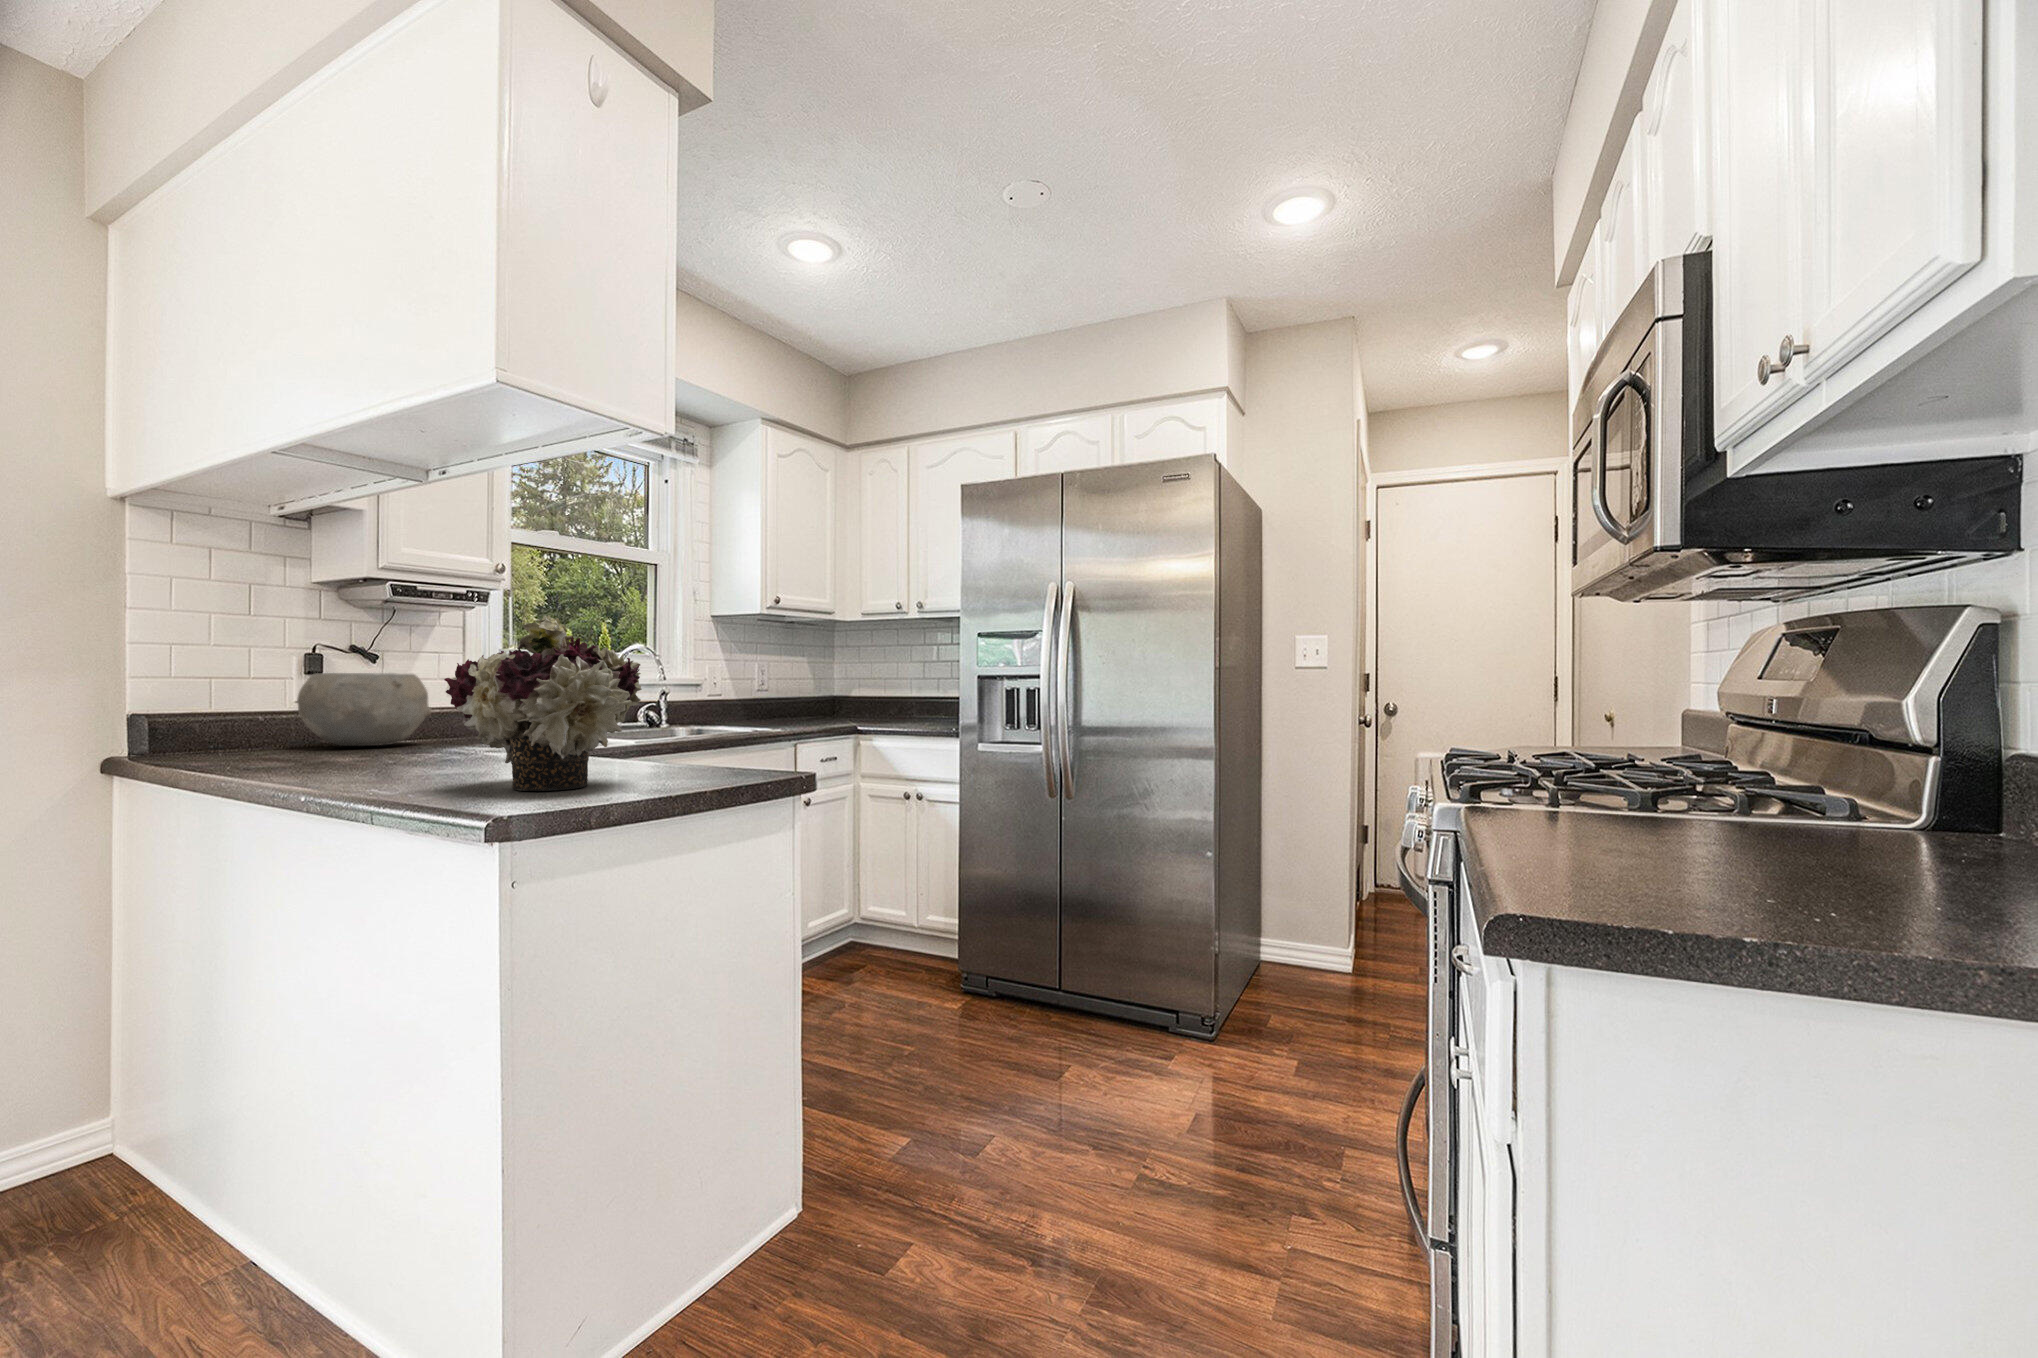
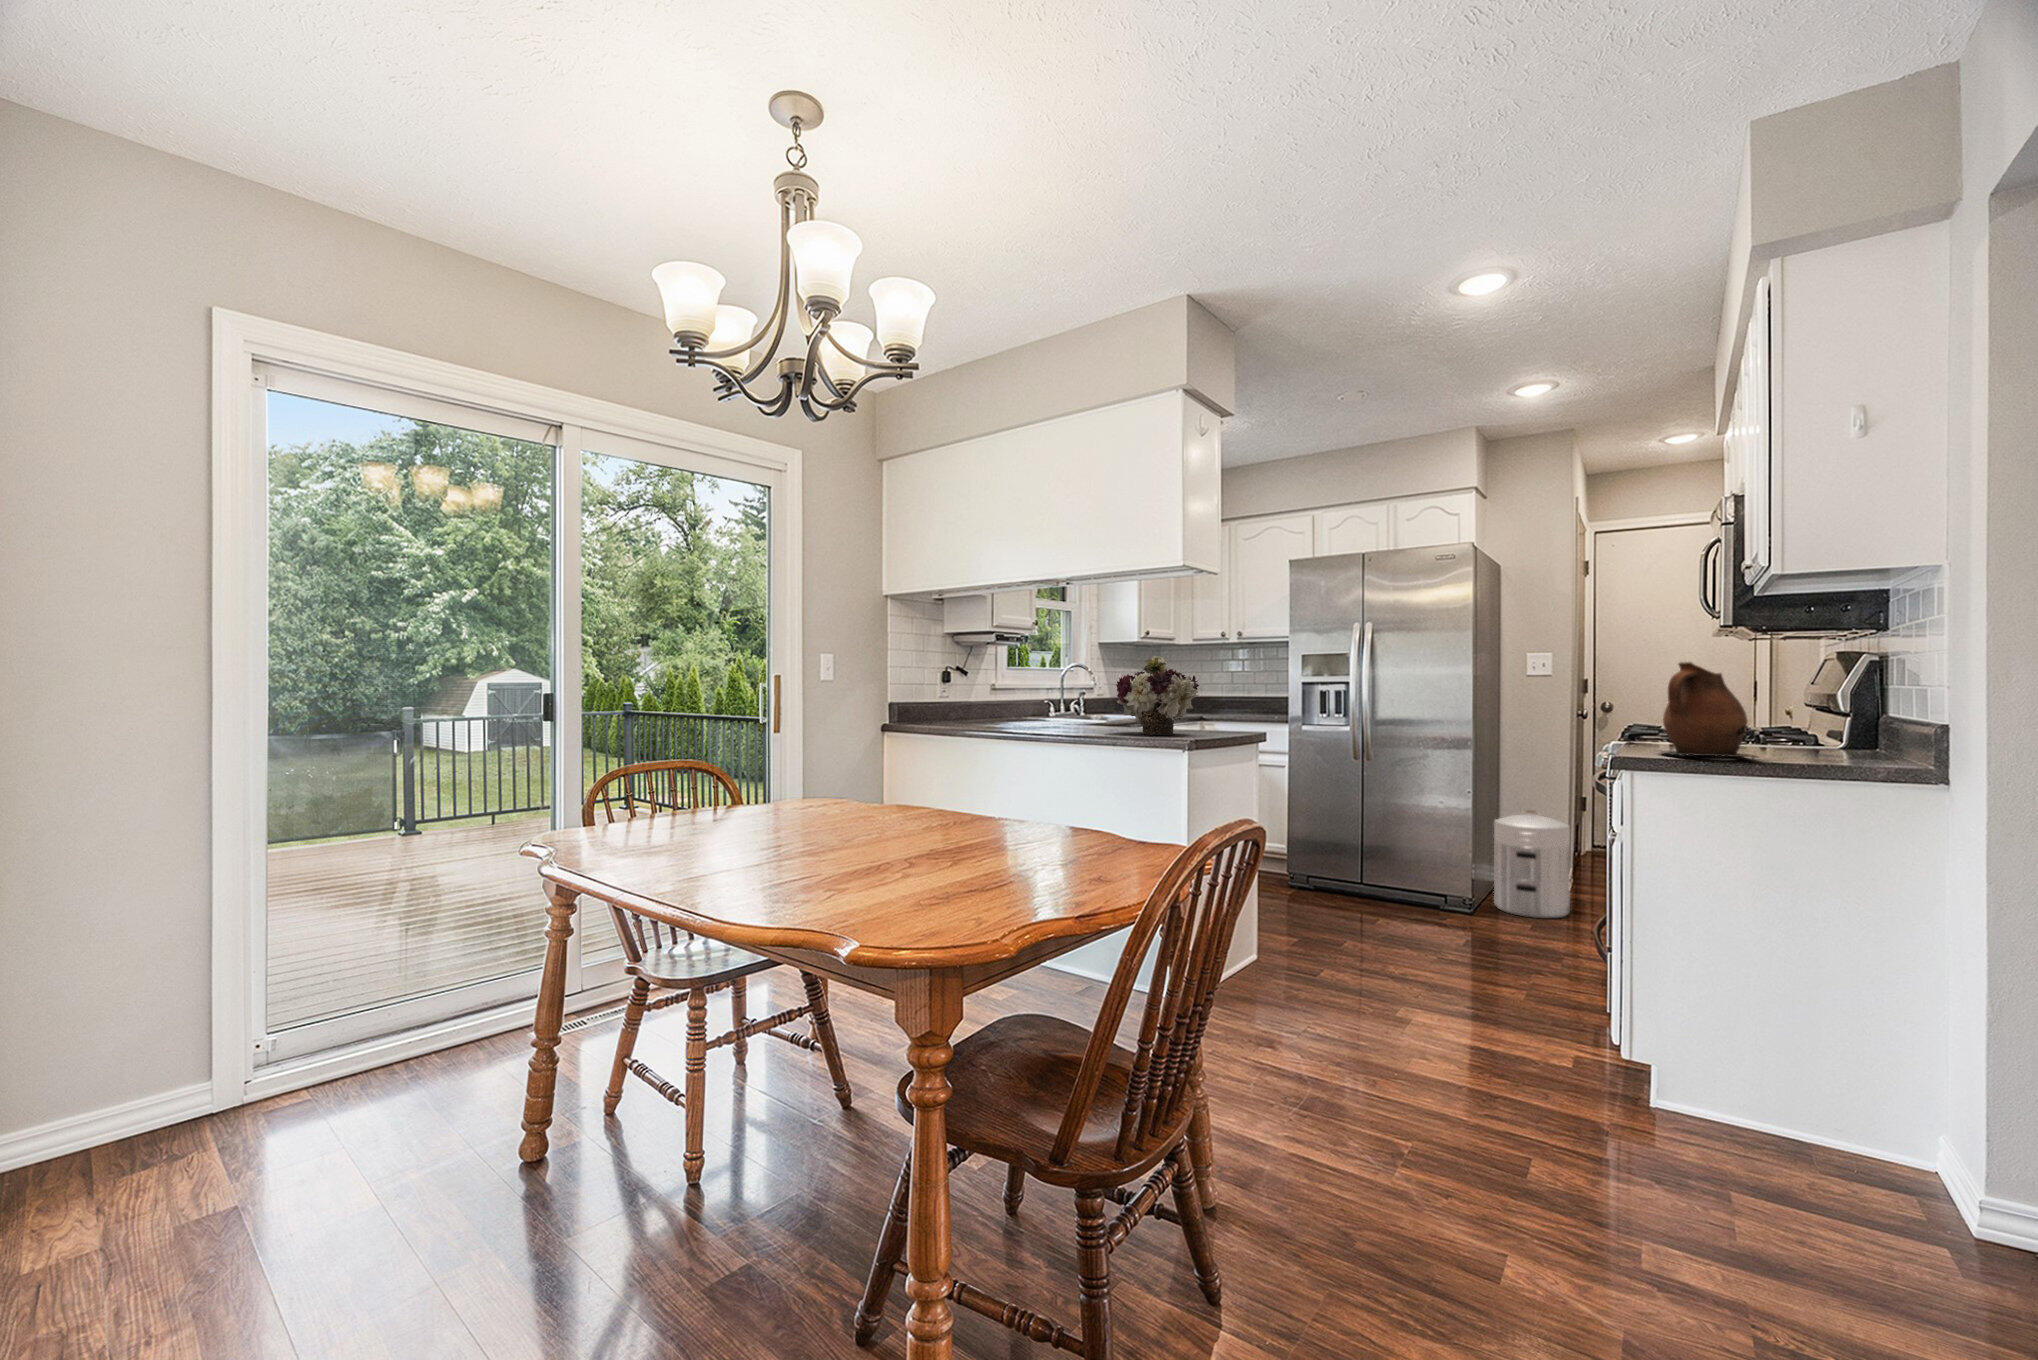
ceramic pitcher: none [1581,614,1909,915] -> present [1661,662,1757,758]
ceramic bowl: present [297,673,432,746] -> none [948,682,1008,721]
waste bin: none [1247,869,1351,1037] -> present [1494,811,1570,918]

